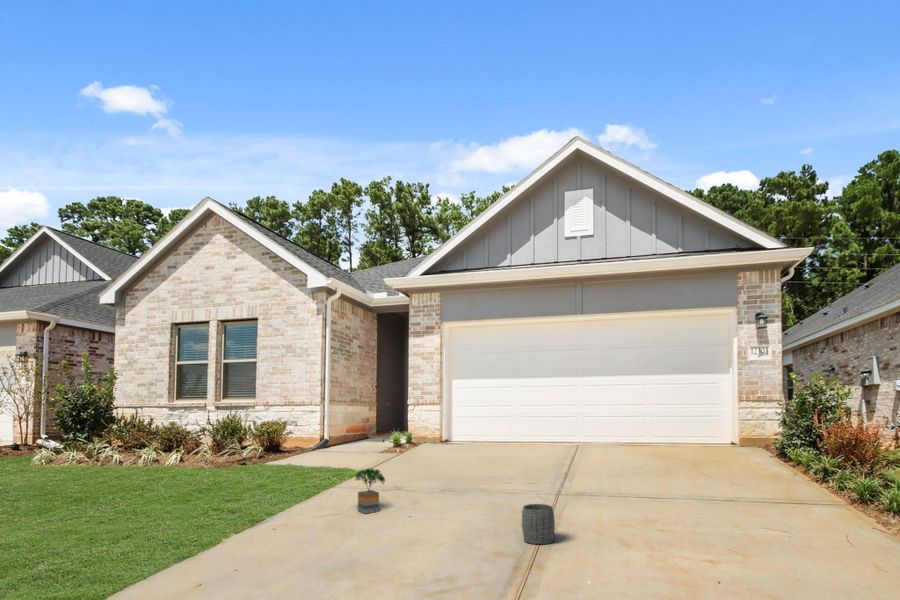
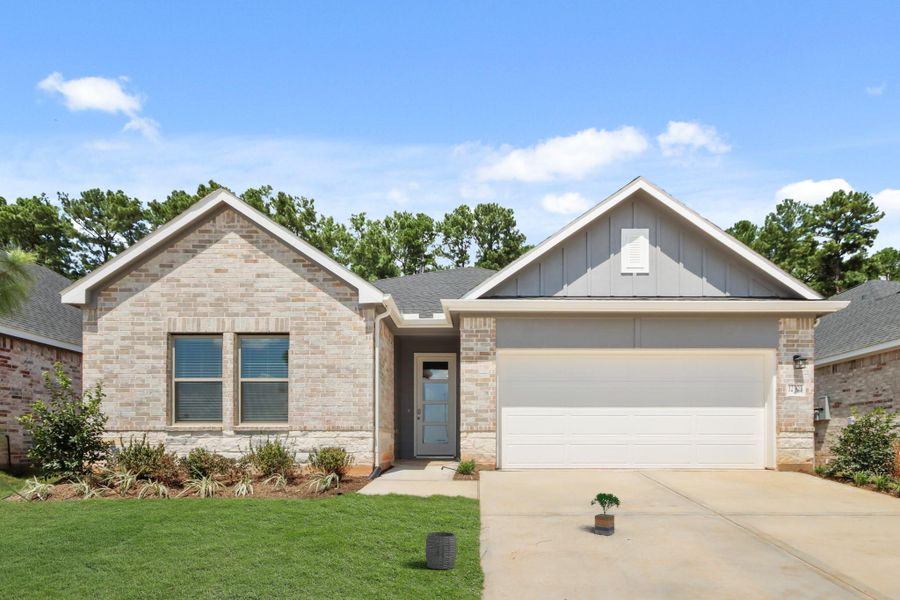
woven basket: present [522,504,555,544] -> present [426,532,457,569]

